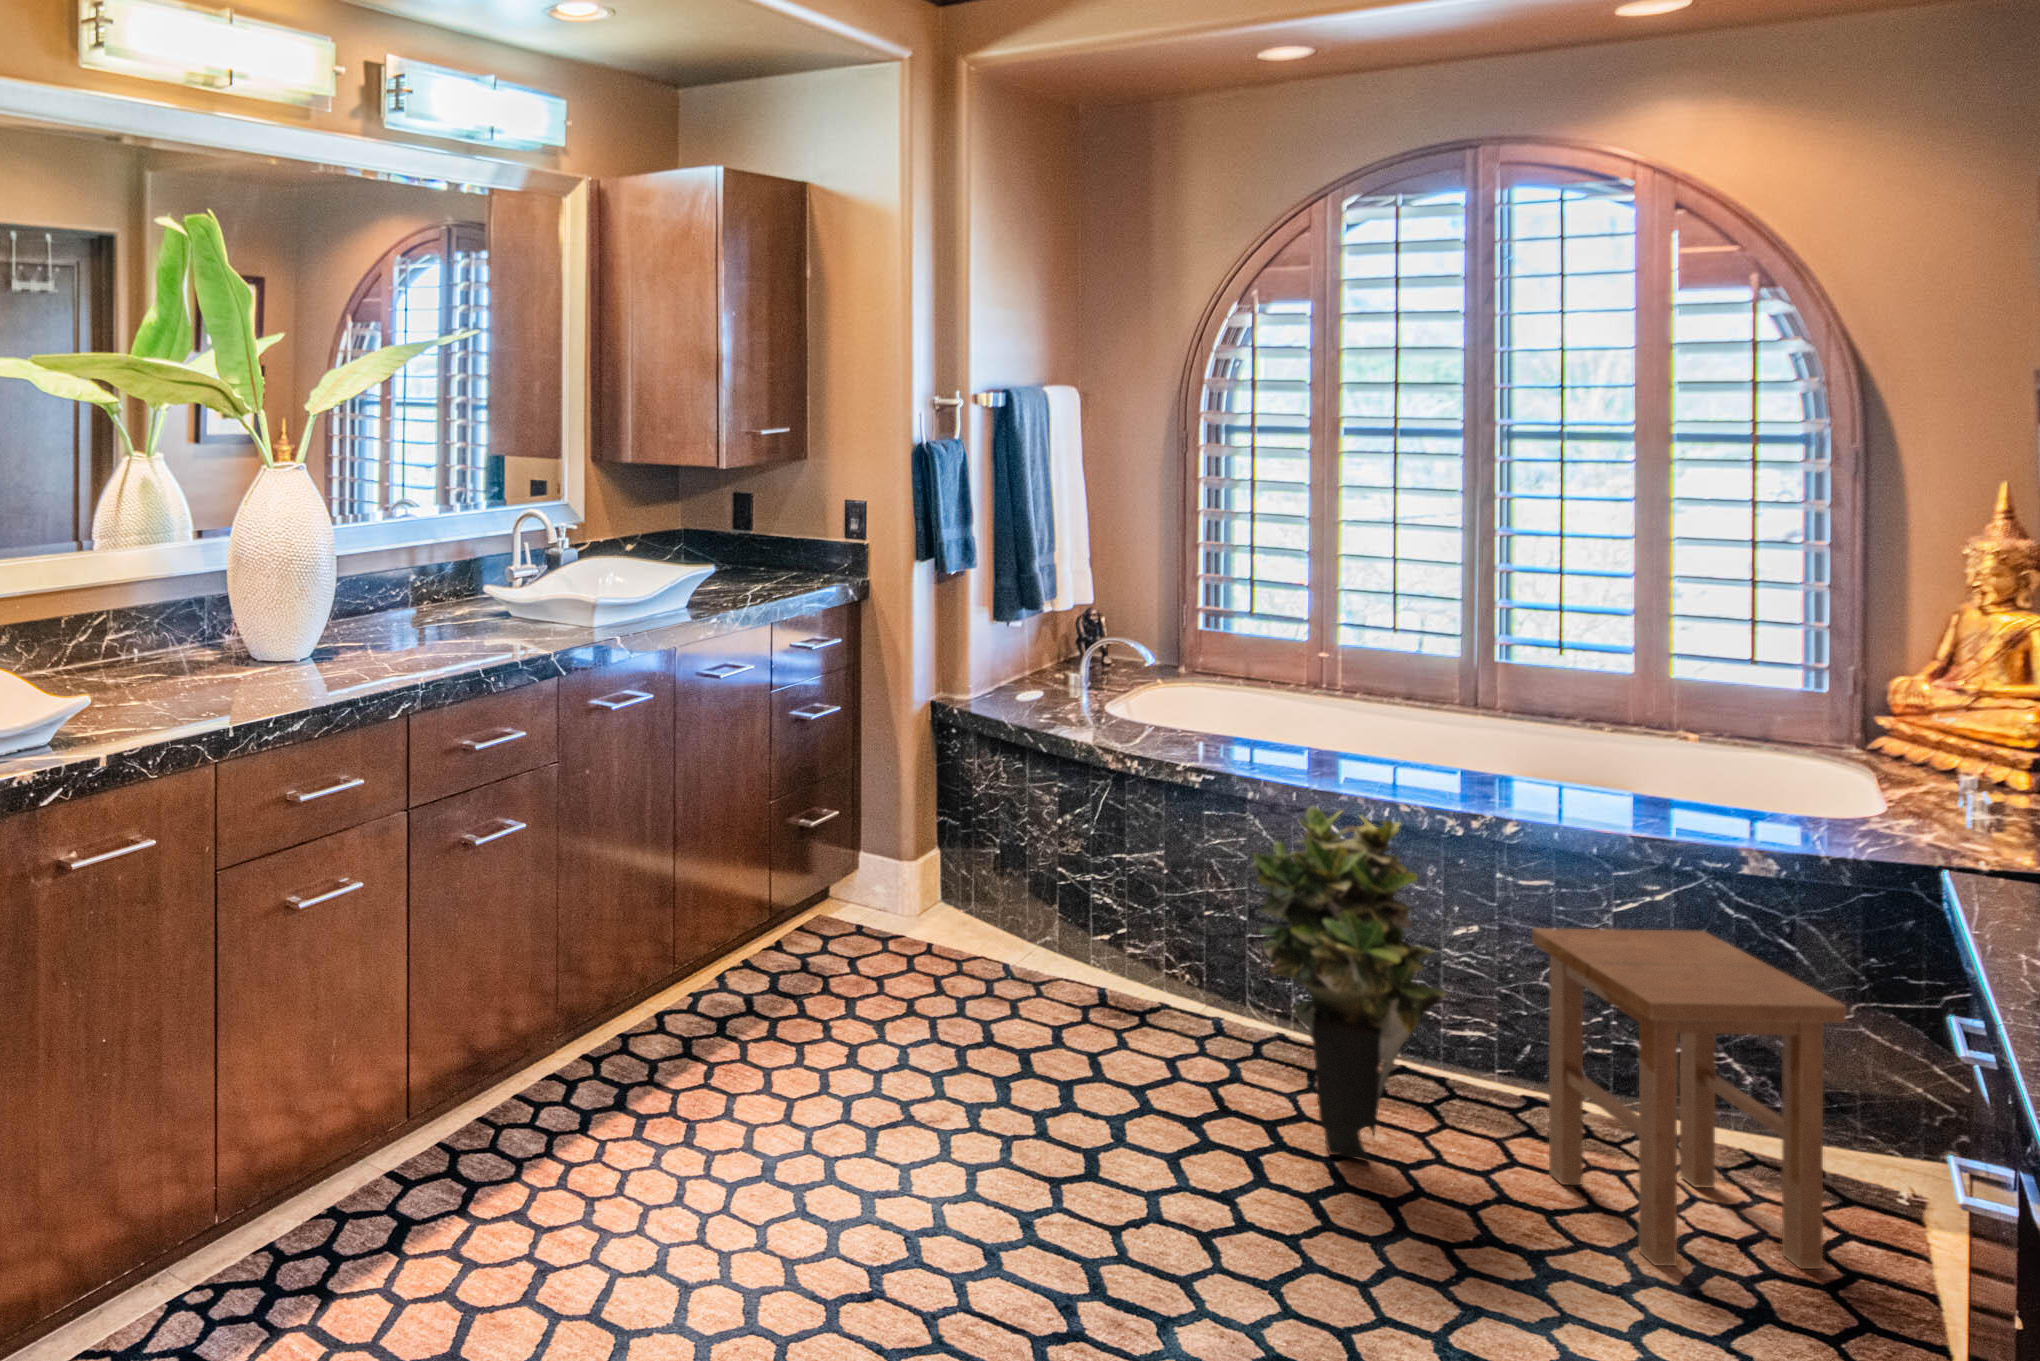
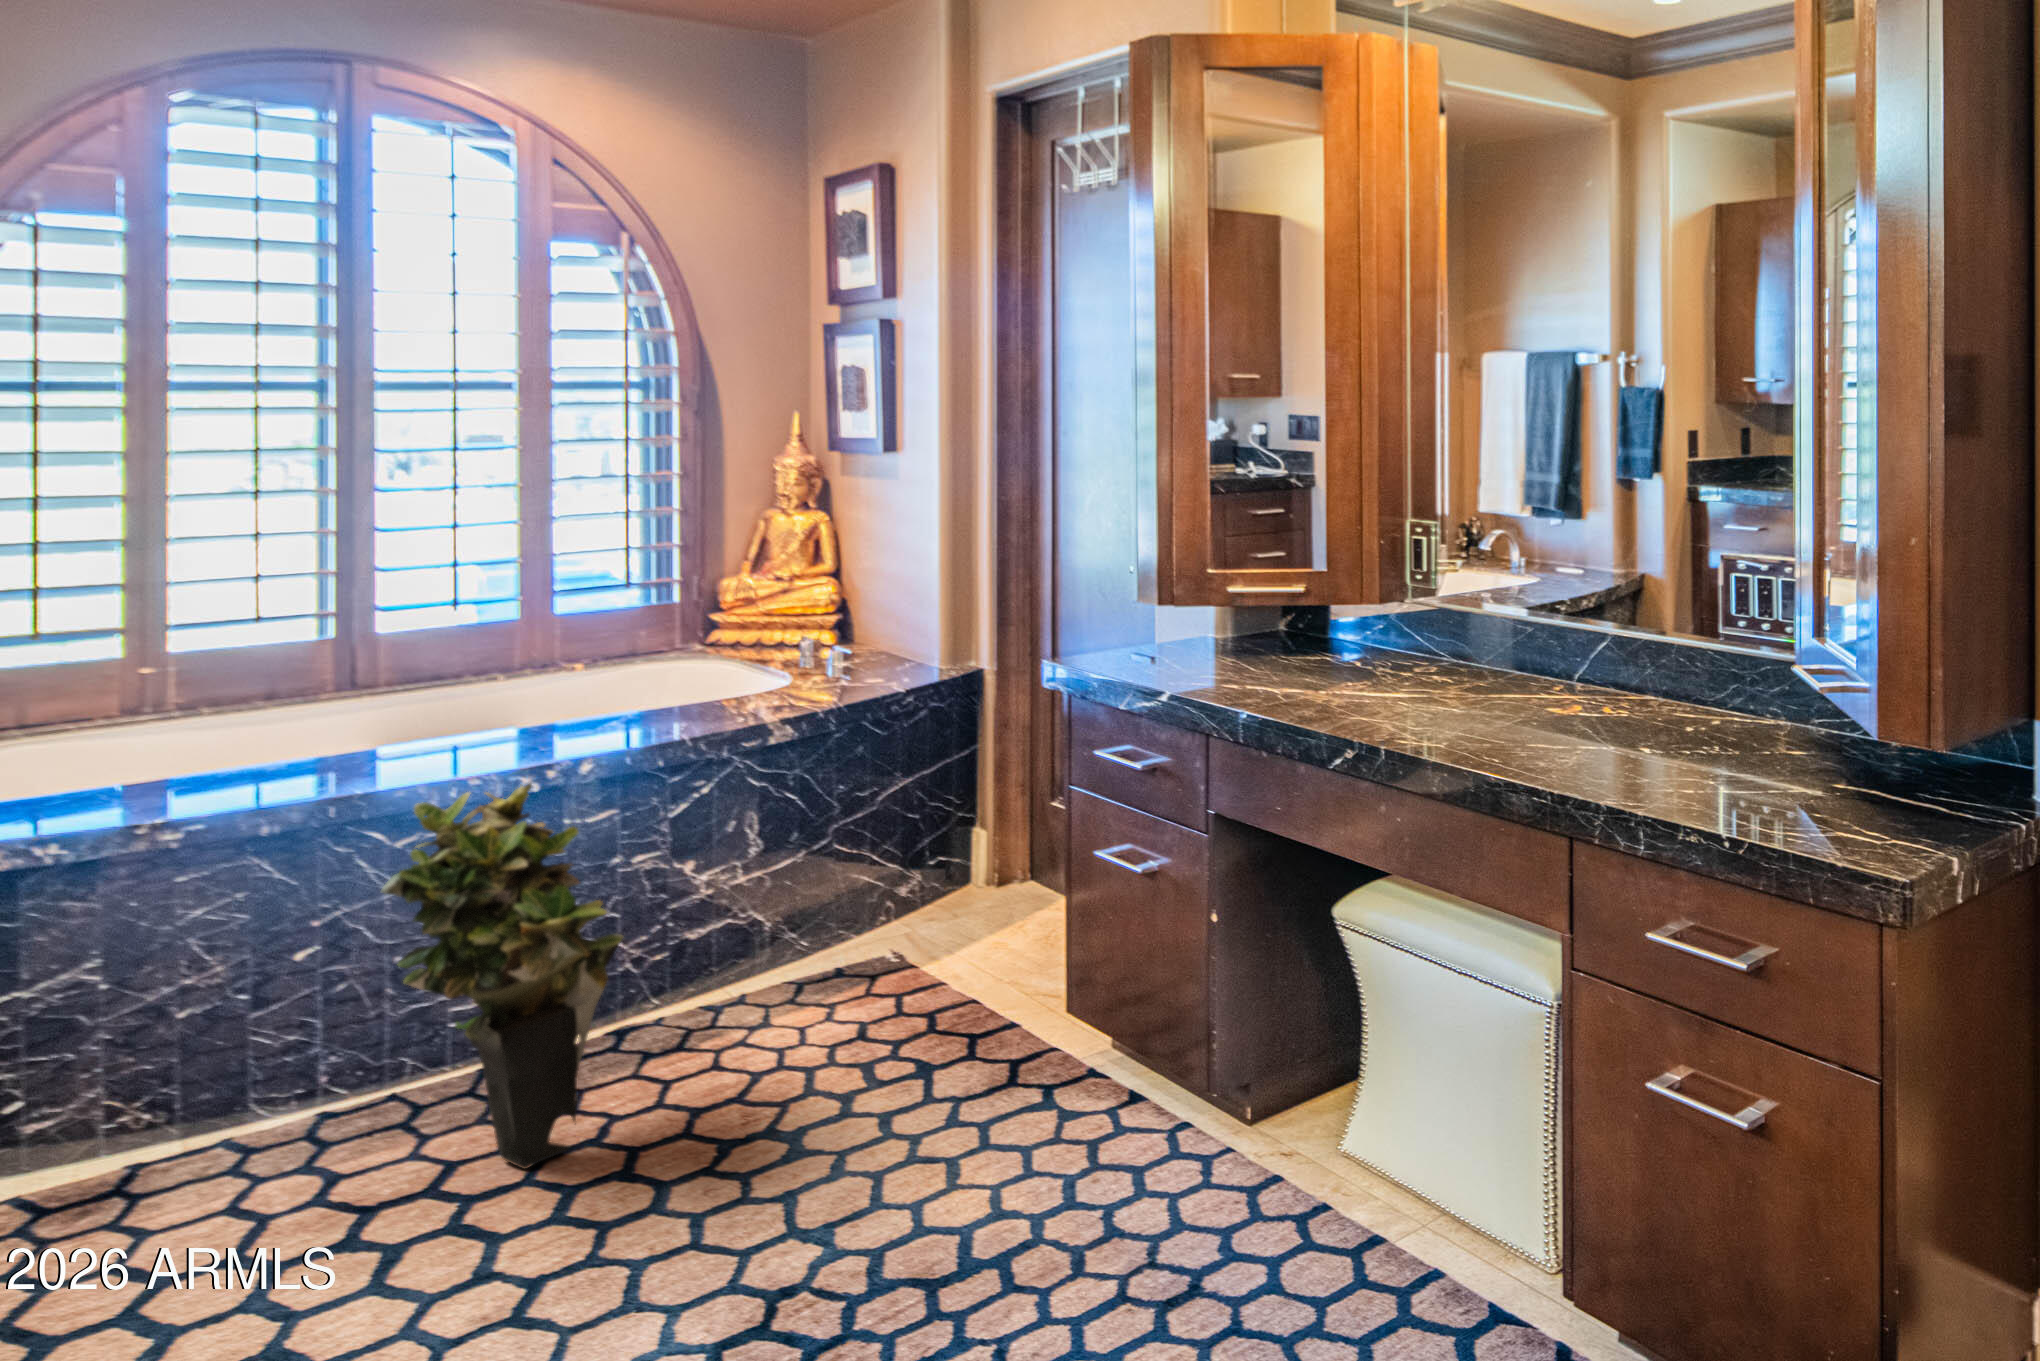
stool: present [1532,928,1846,1269] -> none [681,795,918,1076]

